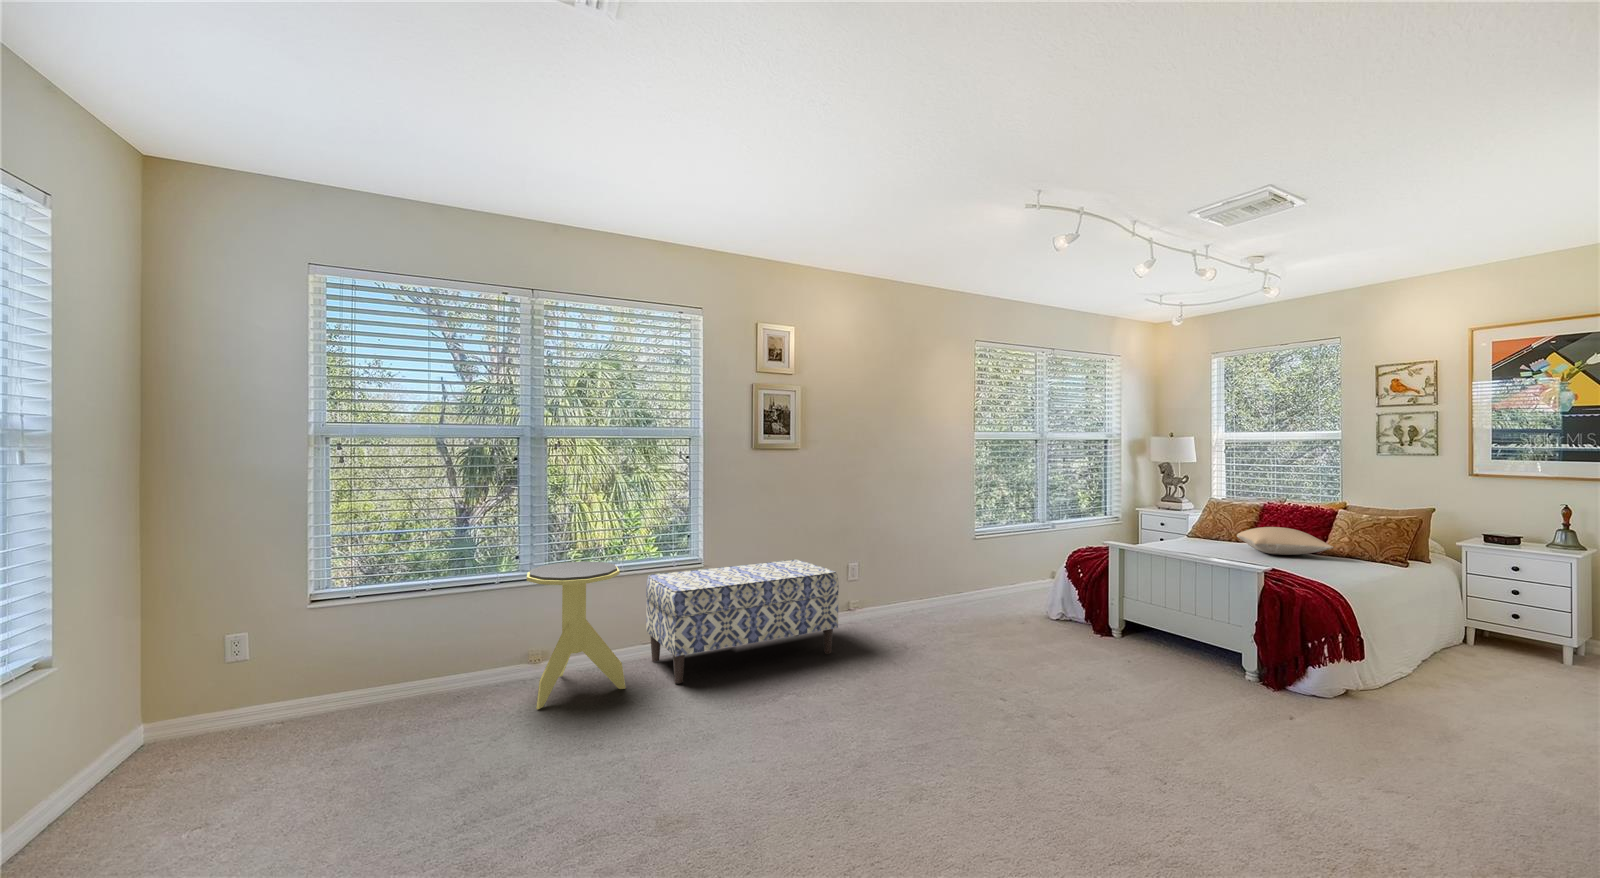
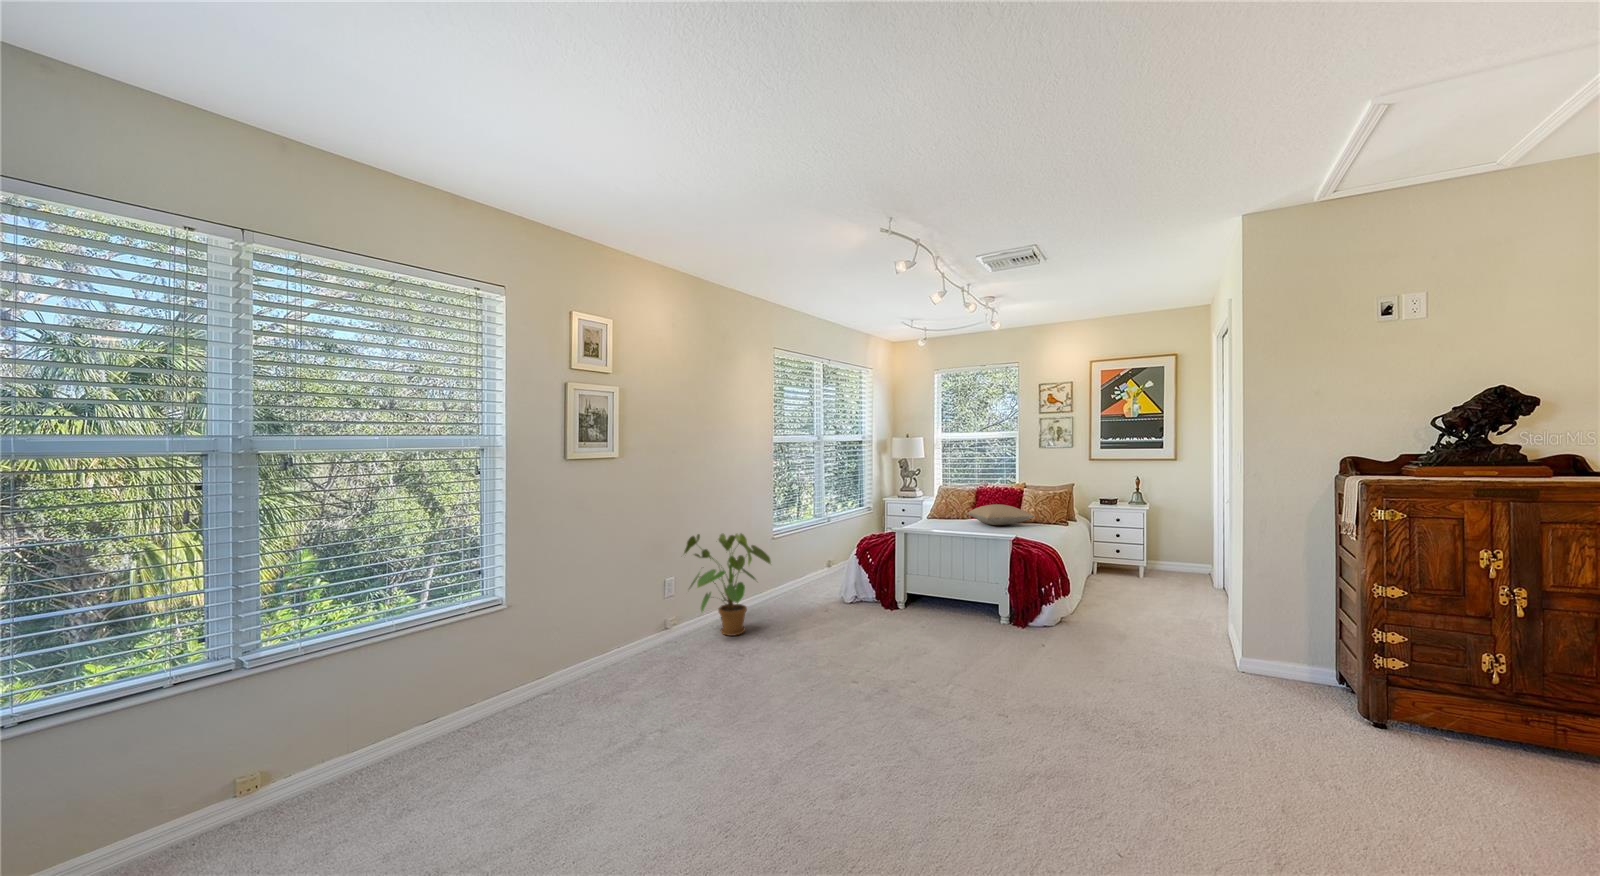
house plant: none [859,530,958,635] -> present [684,533,771,636]
bench: present [646,559,839,683] -> none [443,574,677,743]
side table: present [527,561,626,709] -> none [266,607,431,832]

